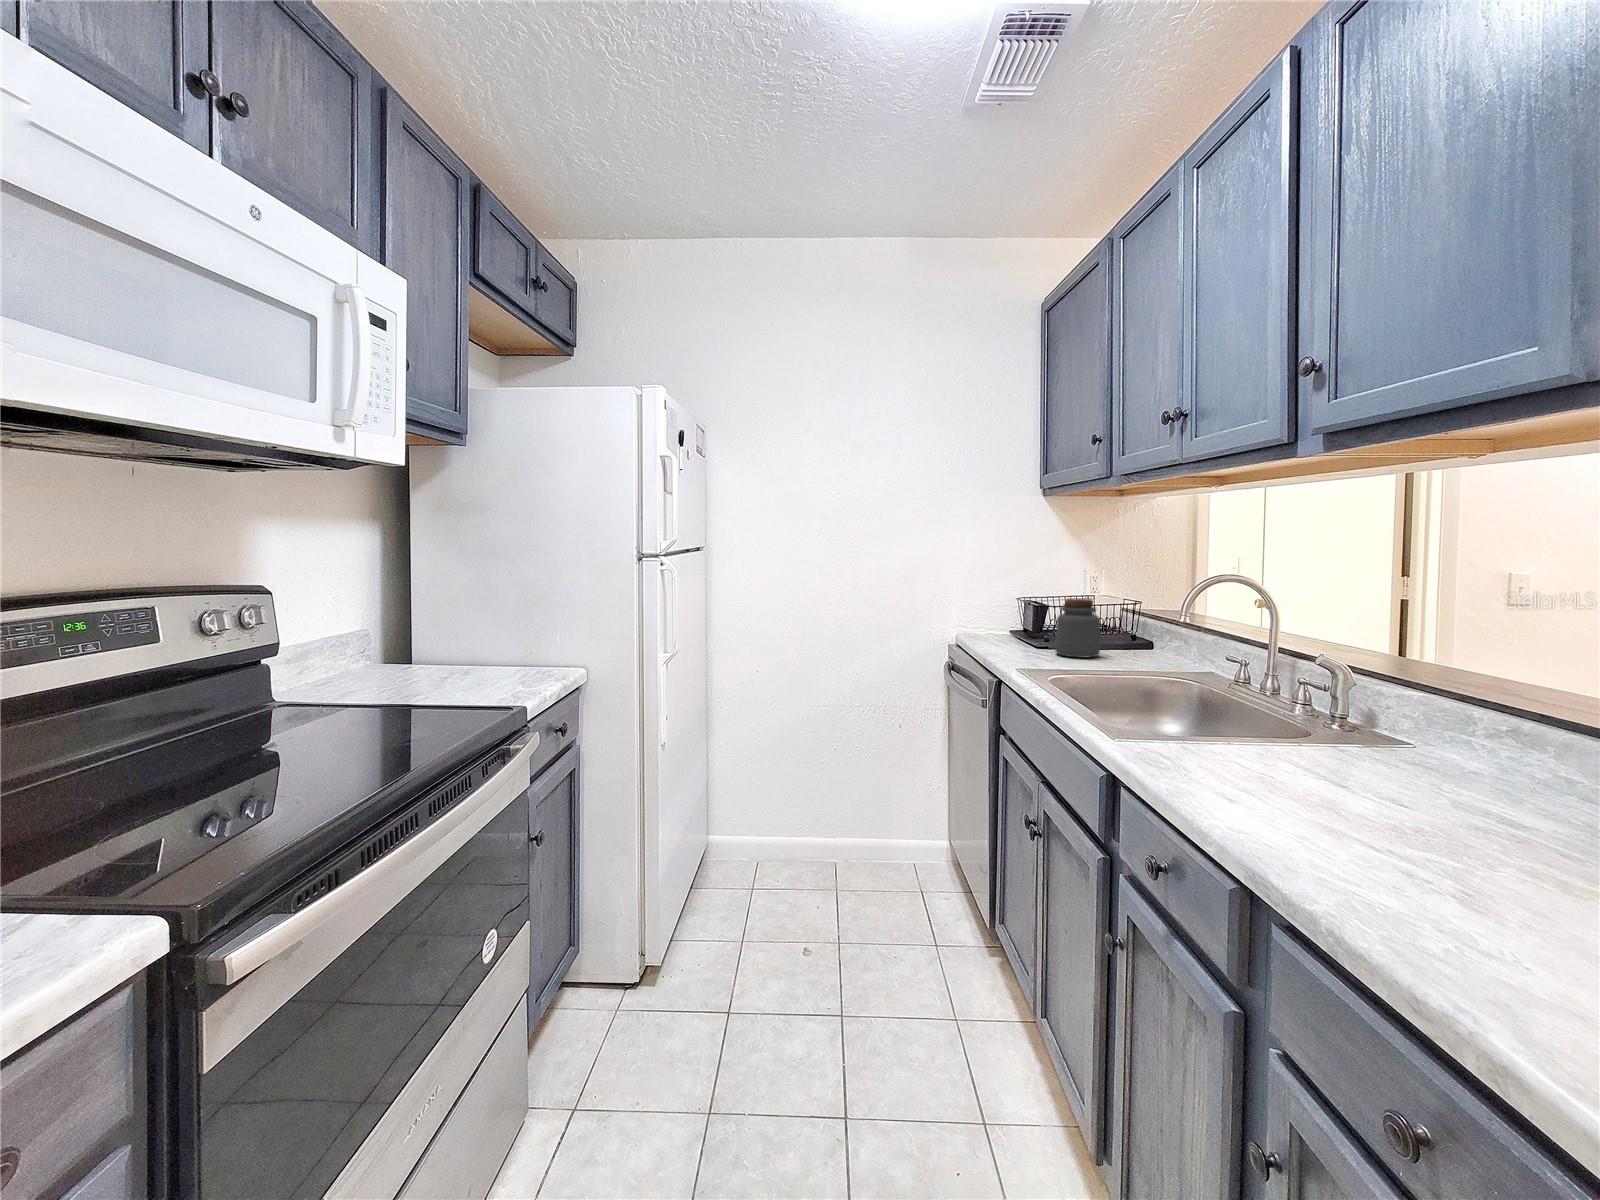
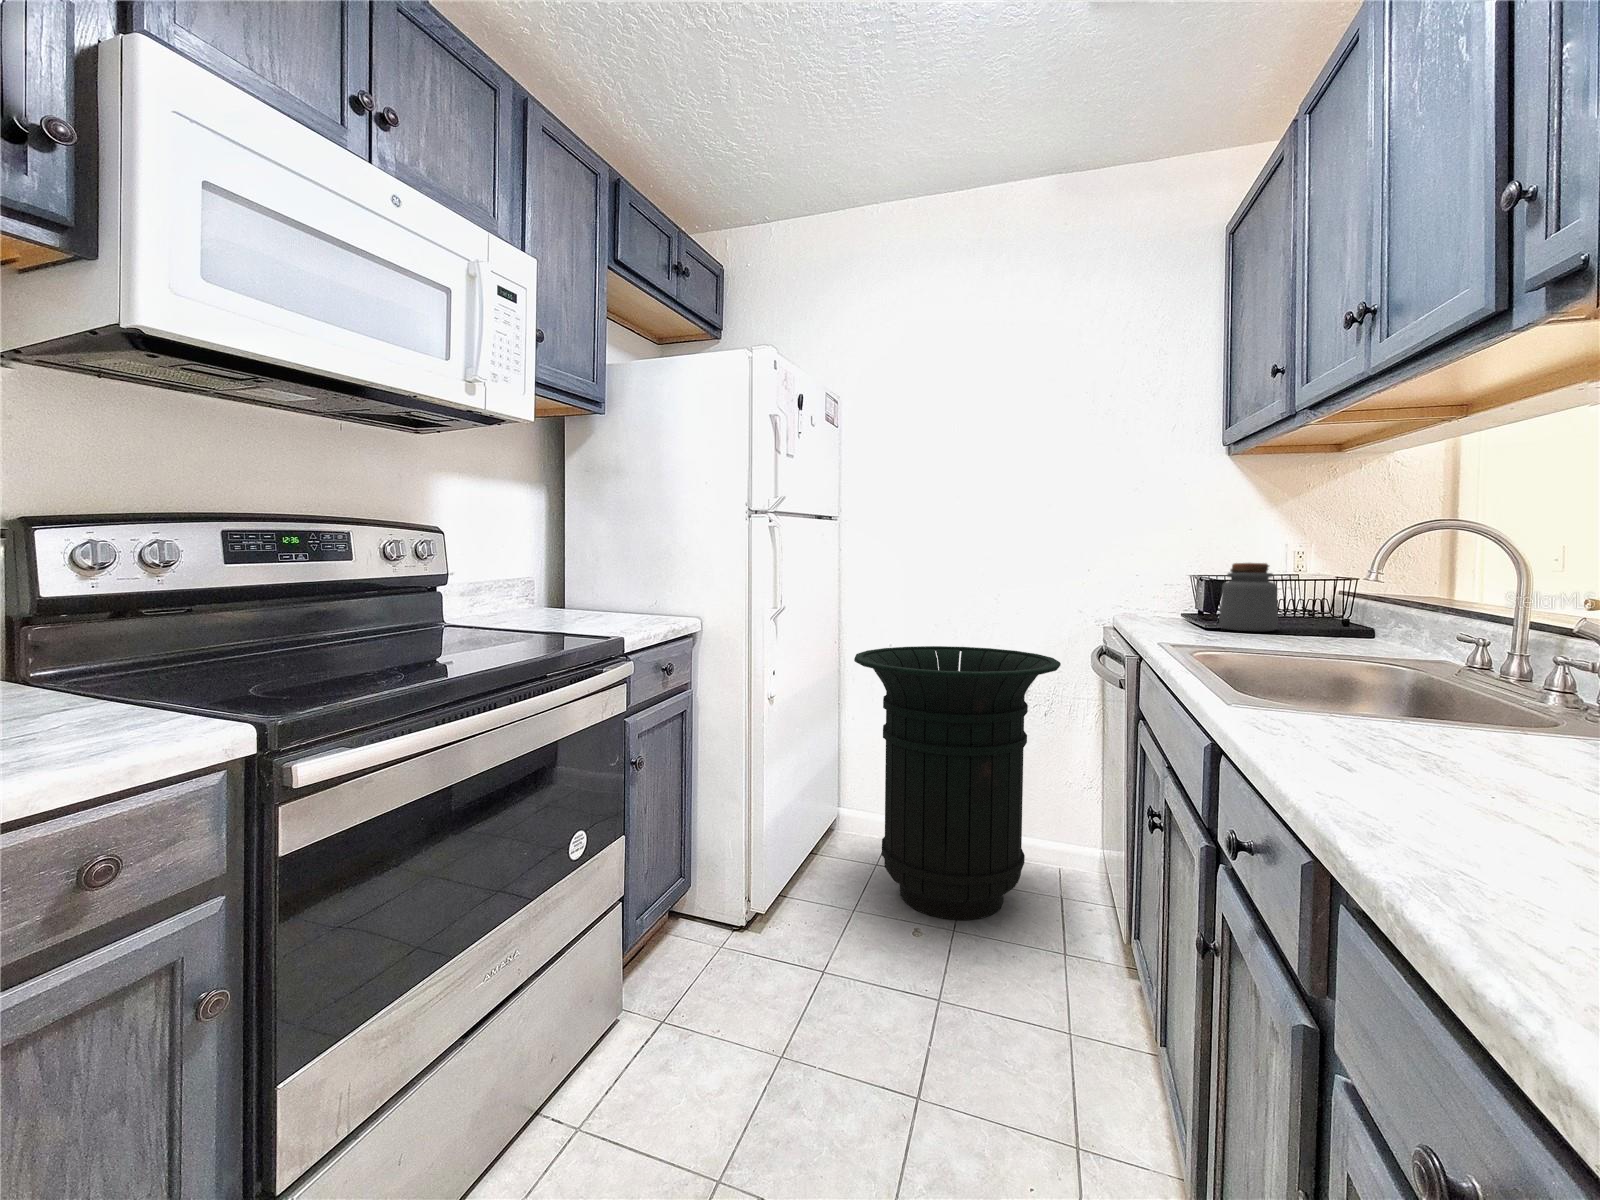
trash can: none [733,668,921,930] -> present [854,646,1061,920]

